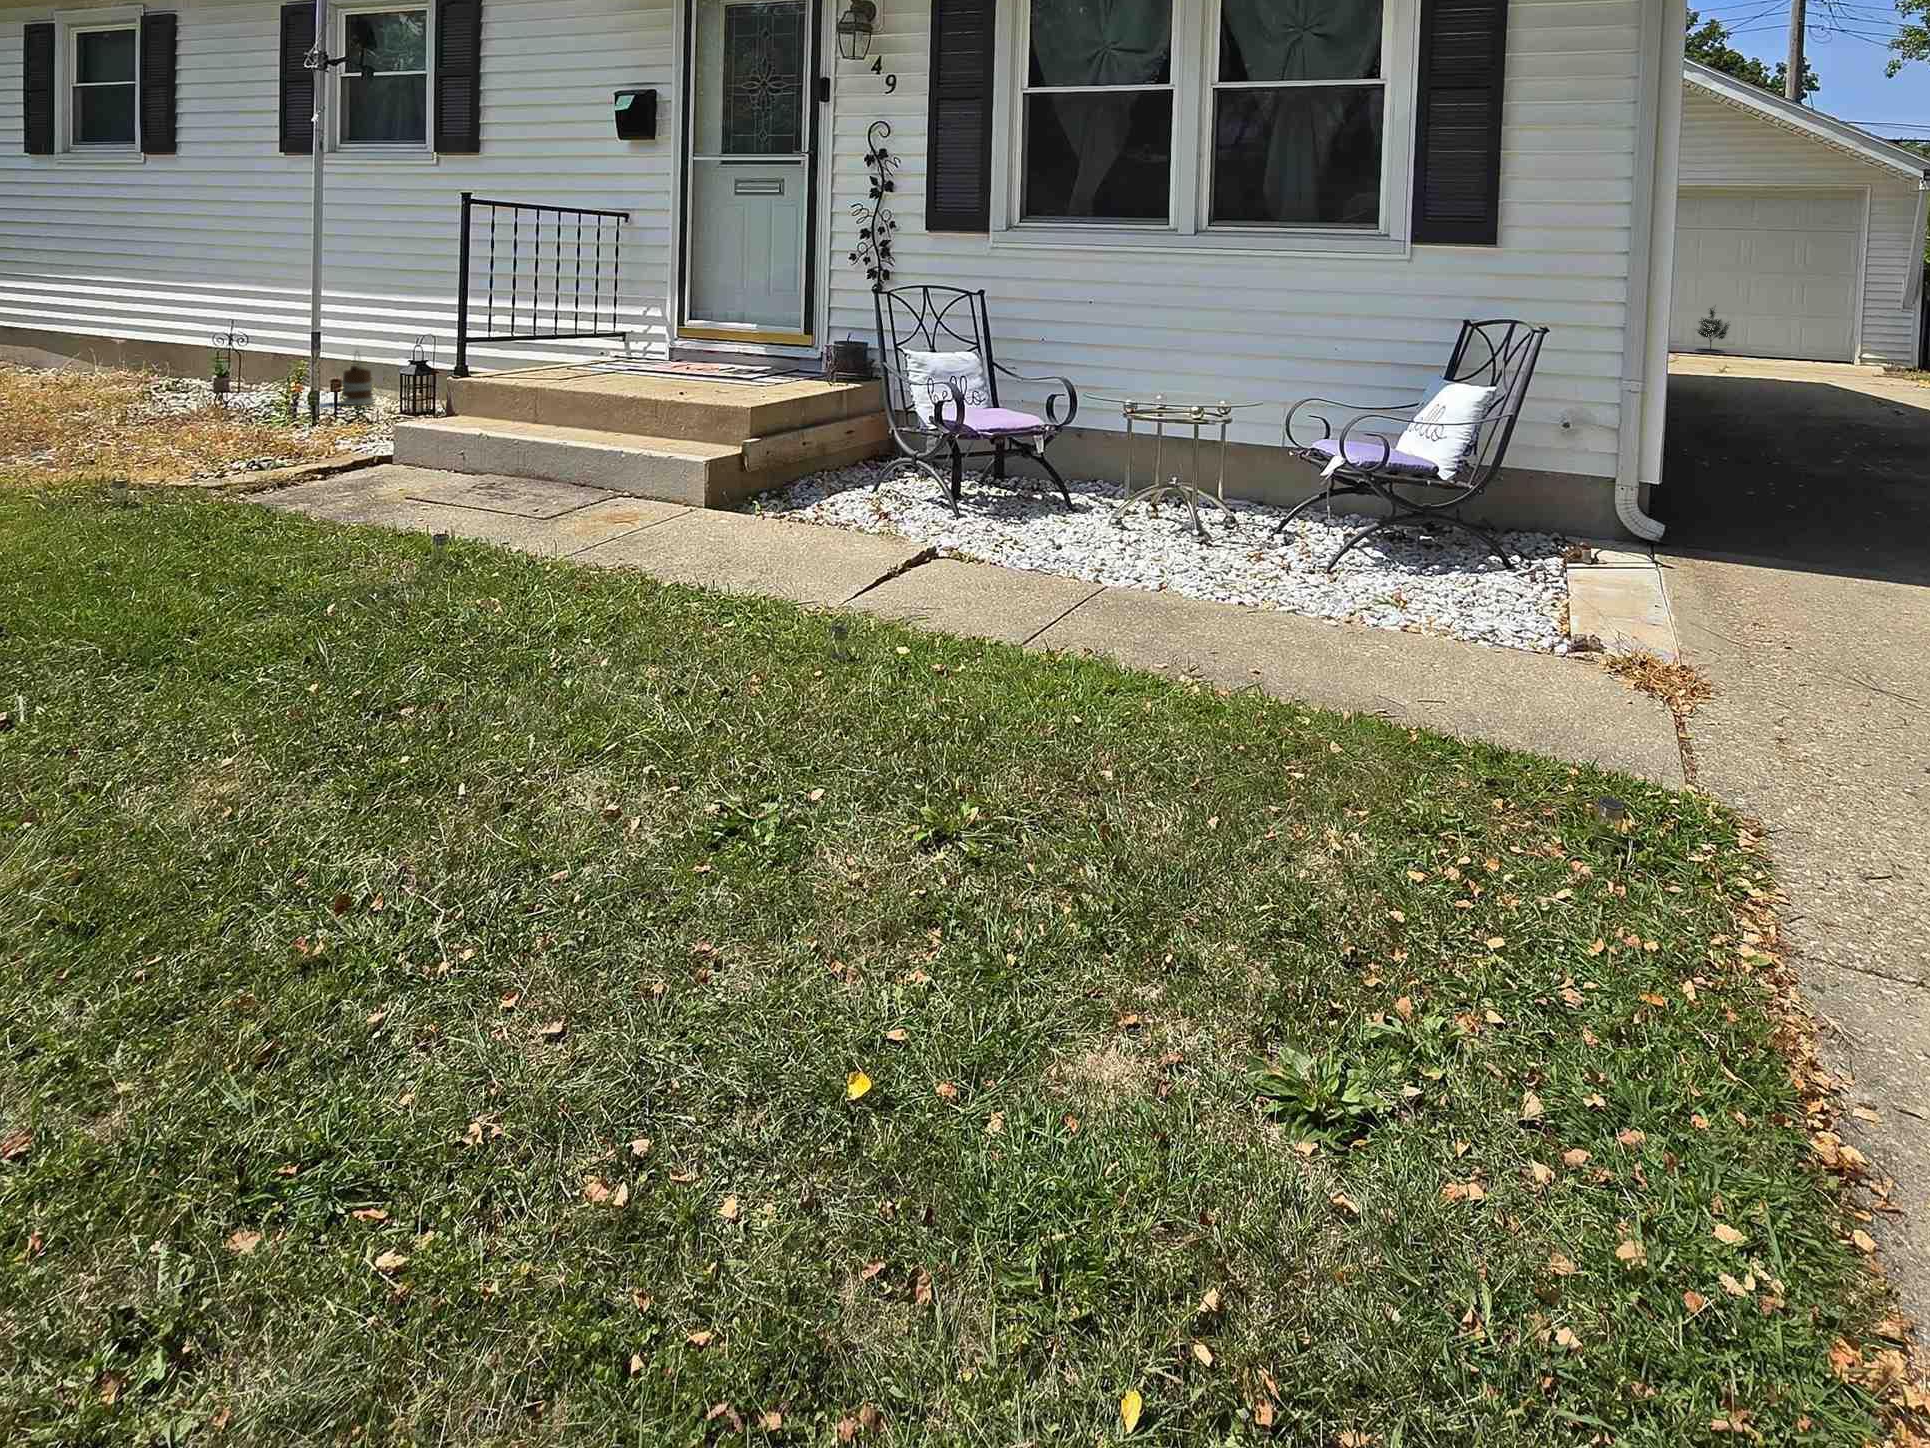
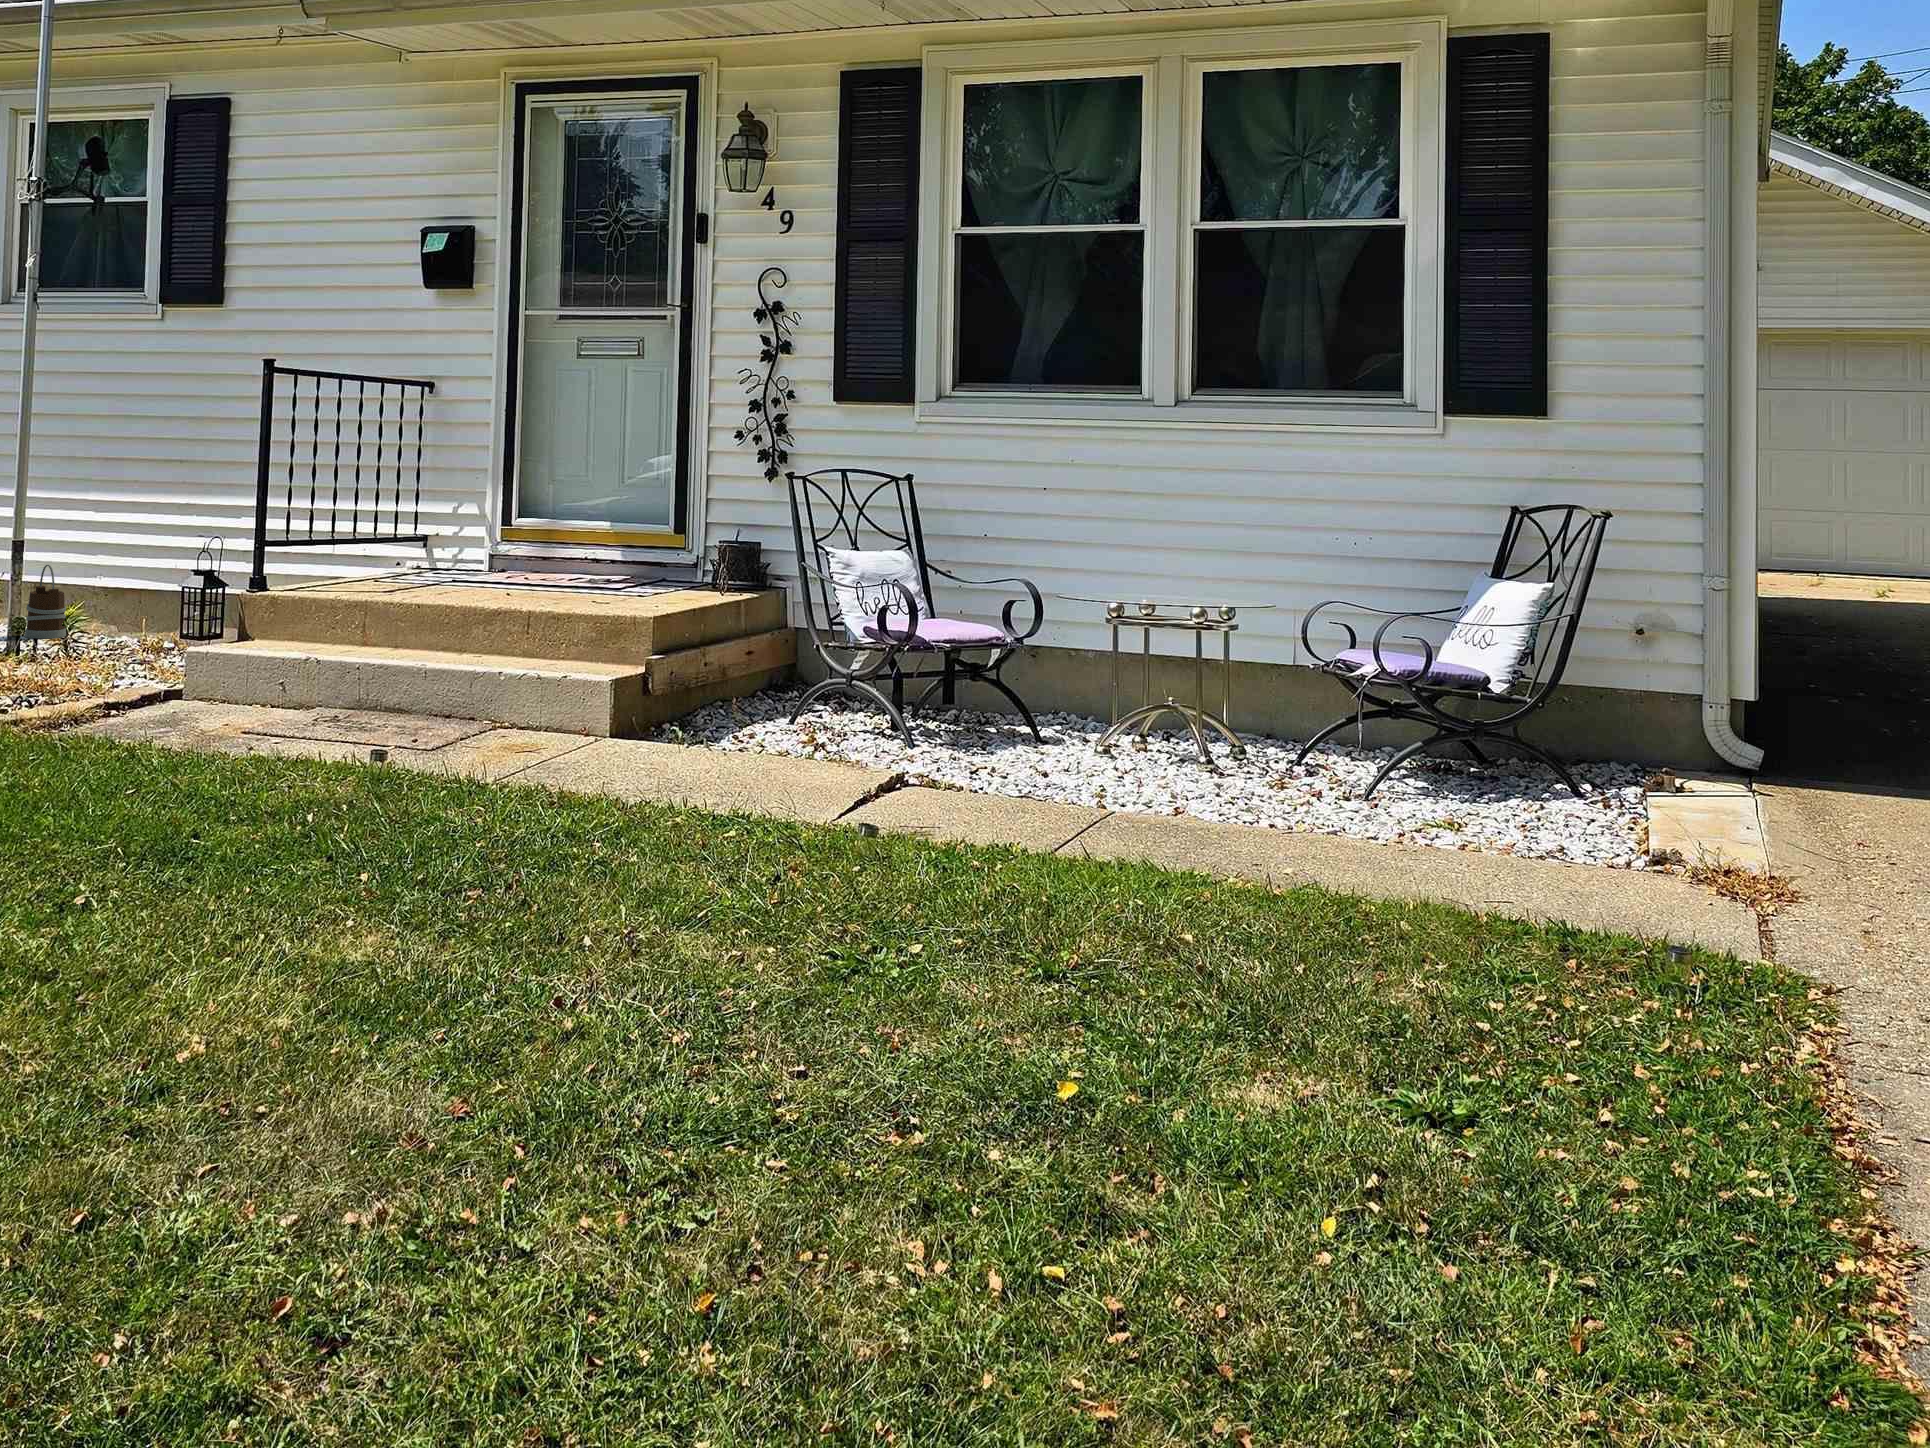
potted tree: present [1695,308,1730,353] -> none [1849,502,1903,575]

